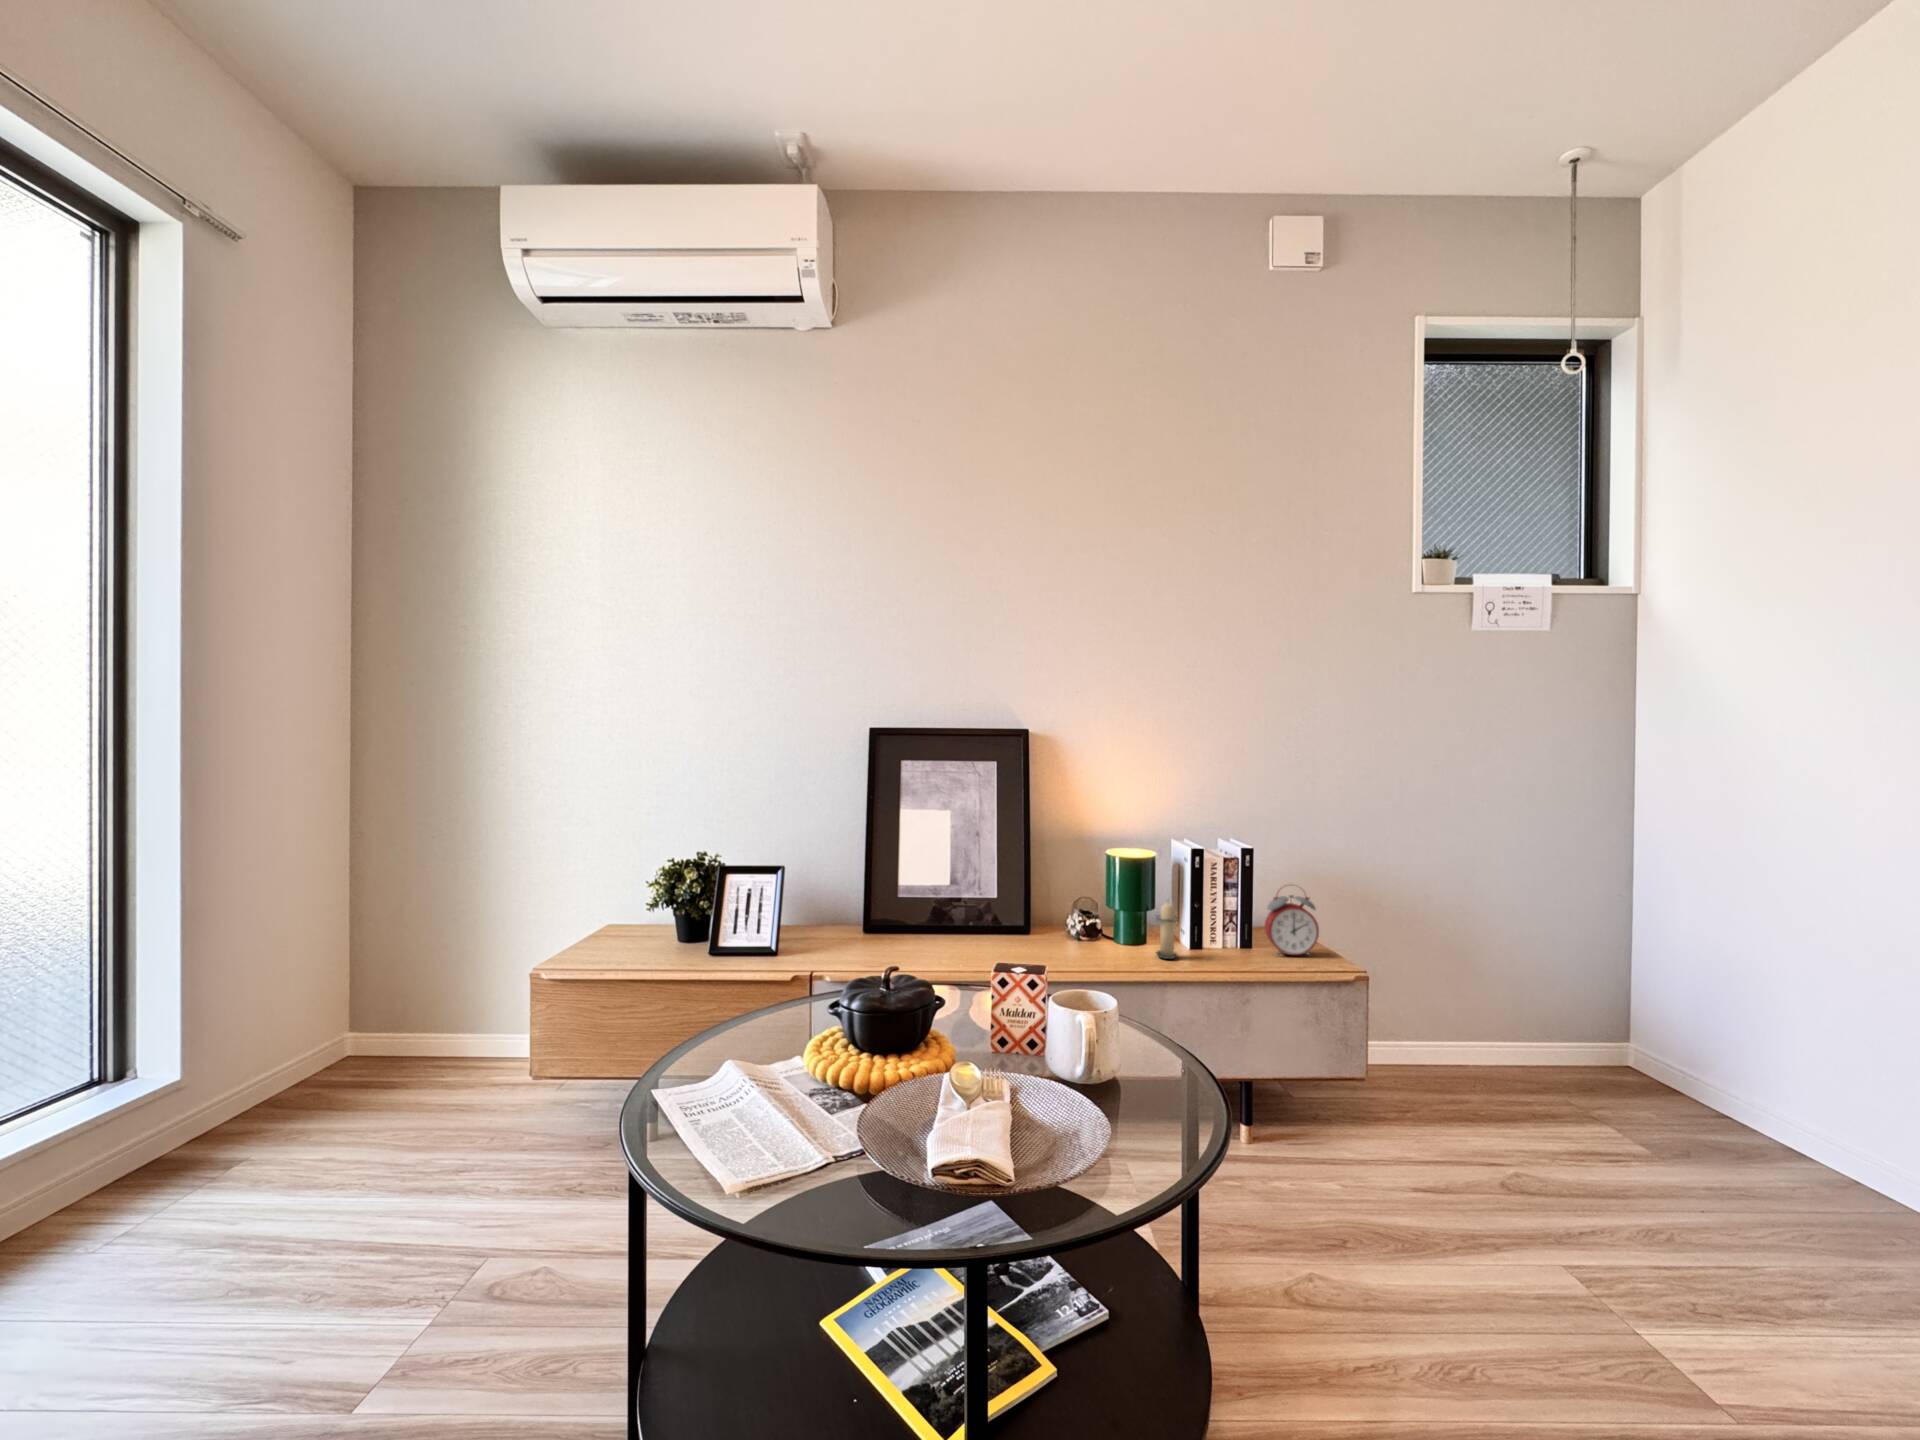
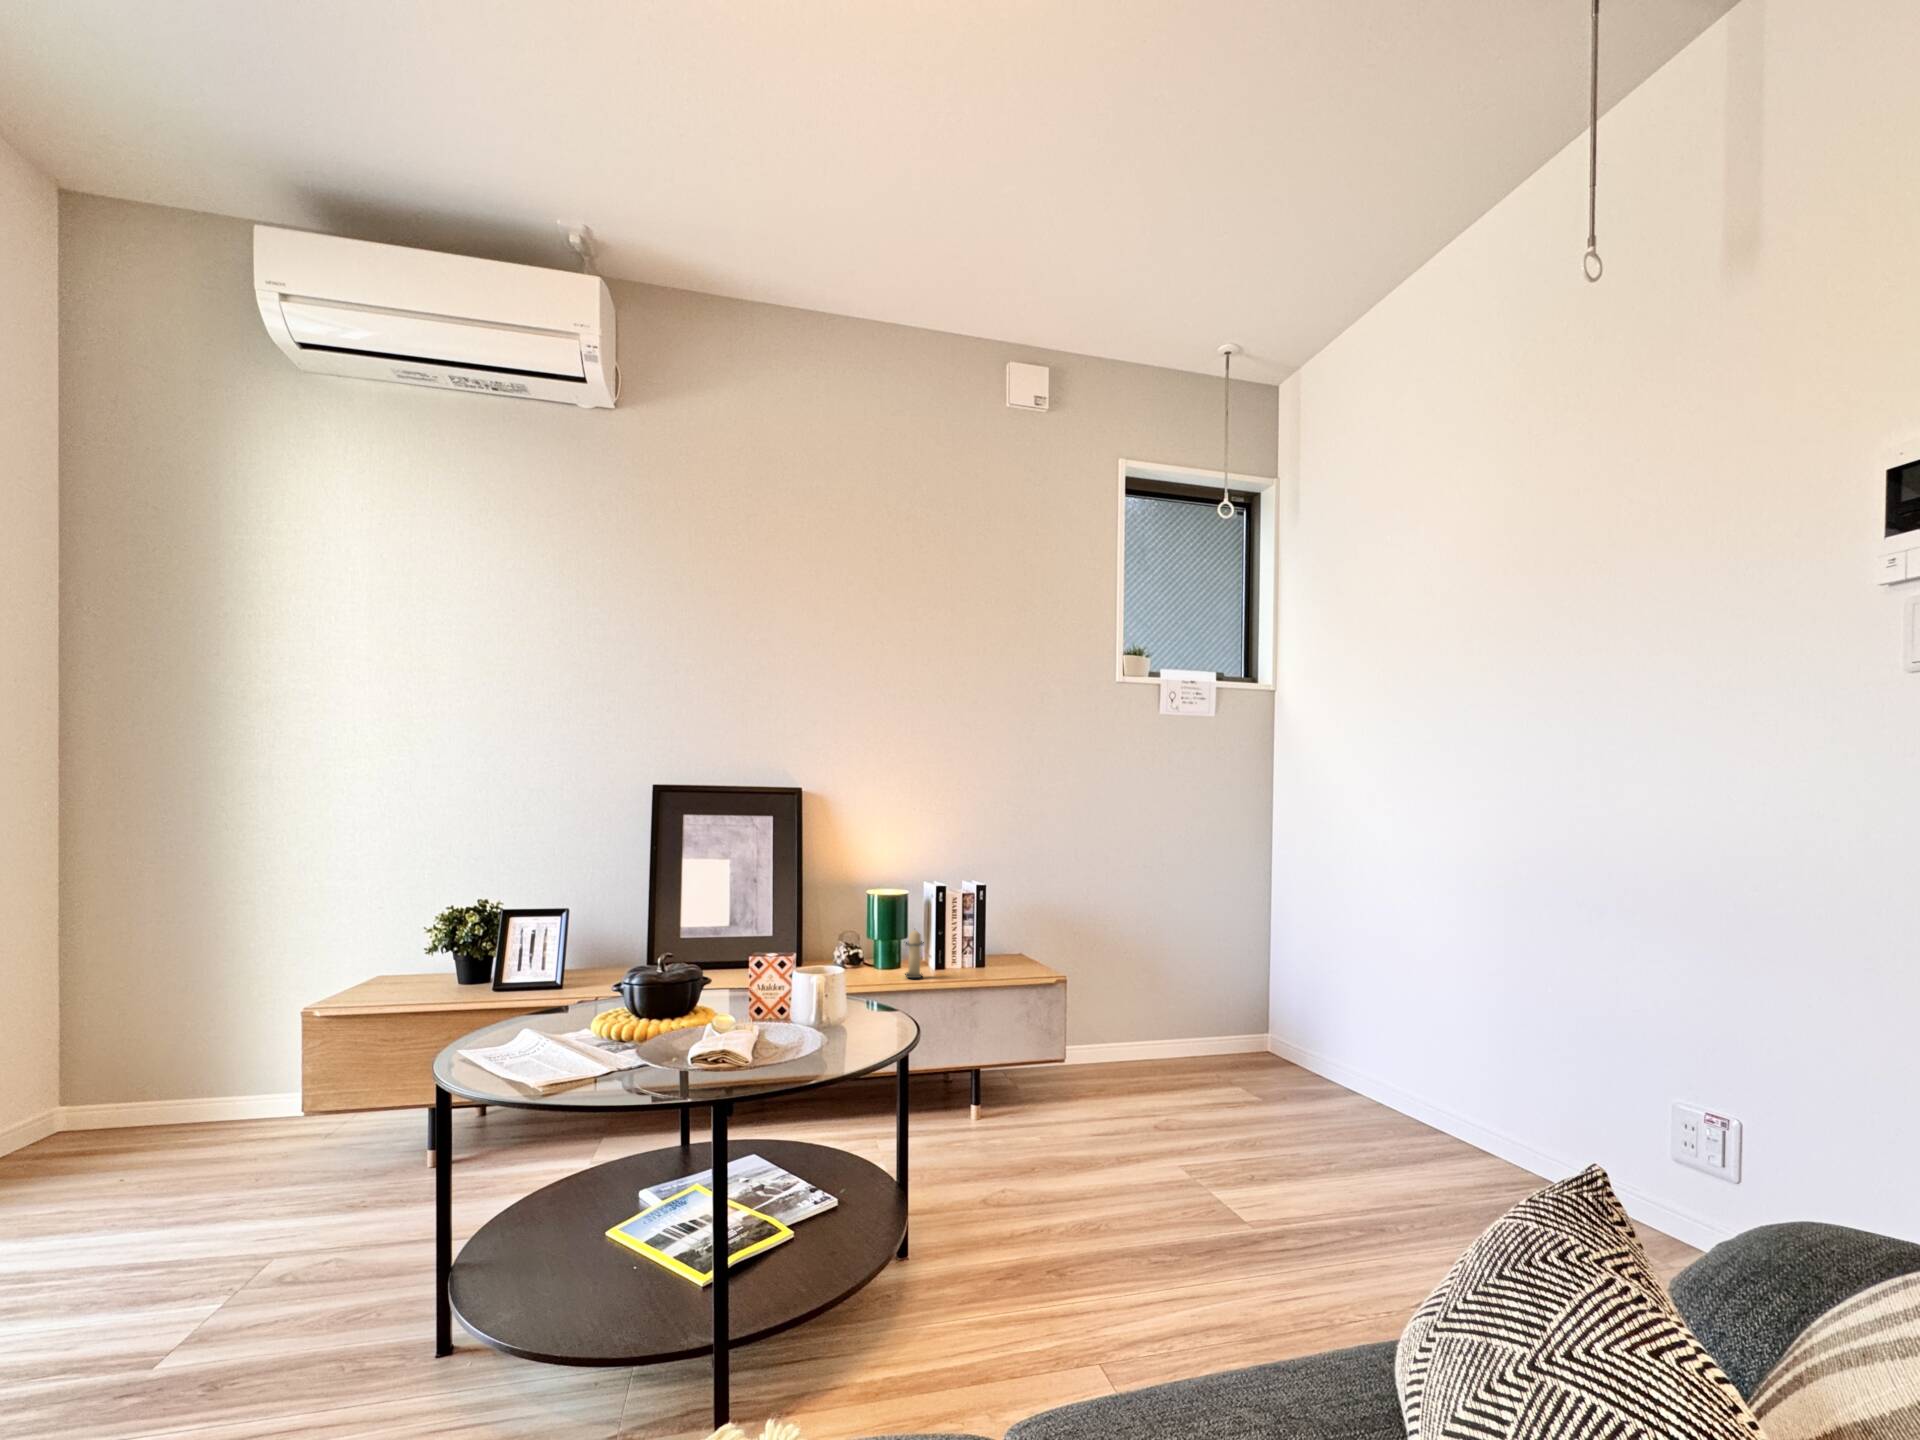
alarm clock: present [1265,885,1319,955] -> none [996,913,1039,973]

